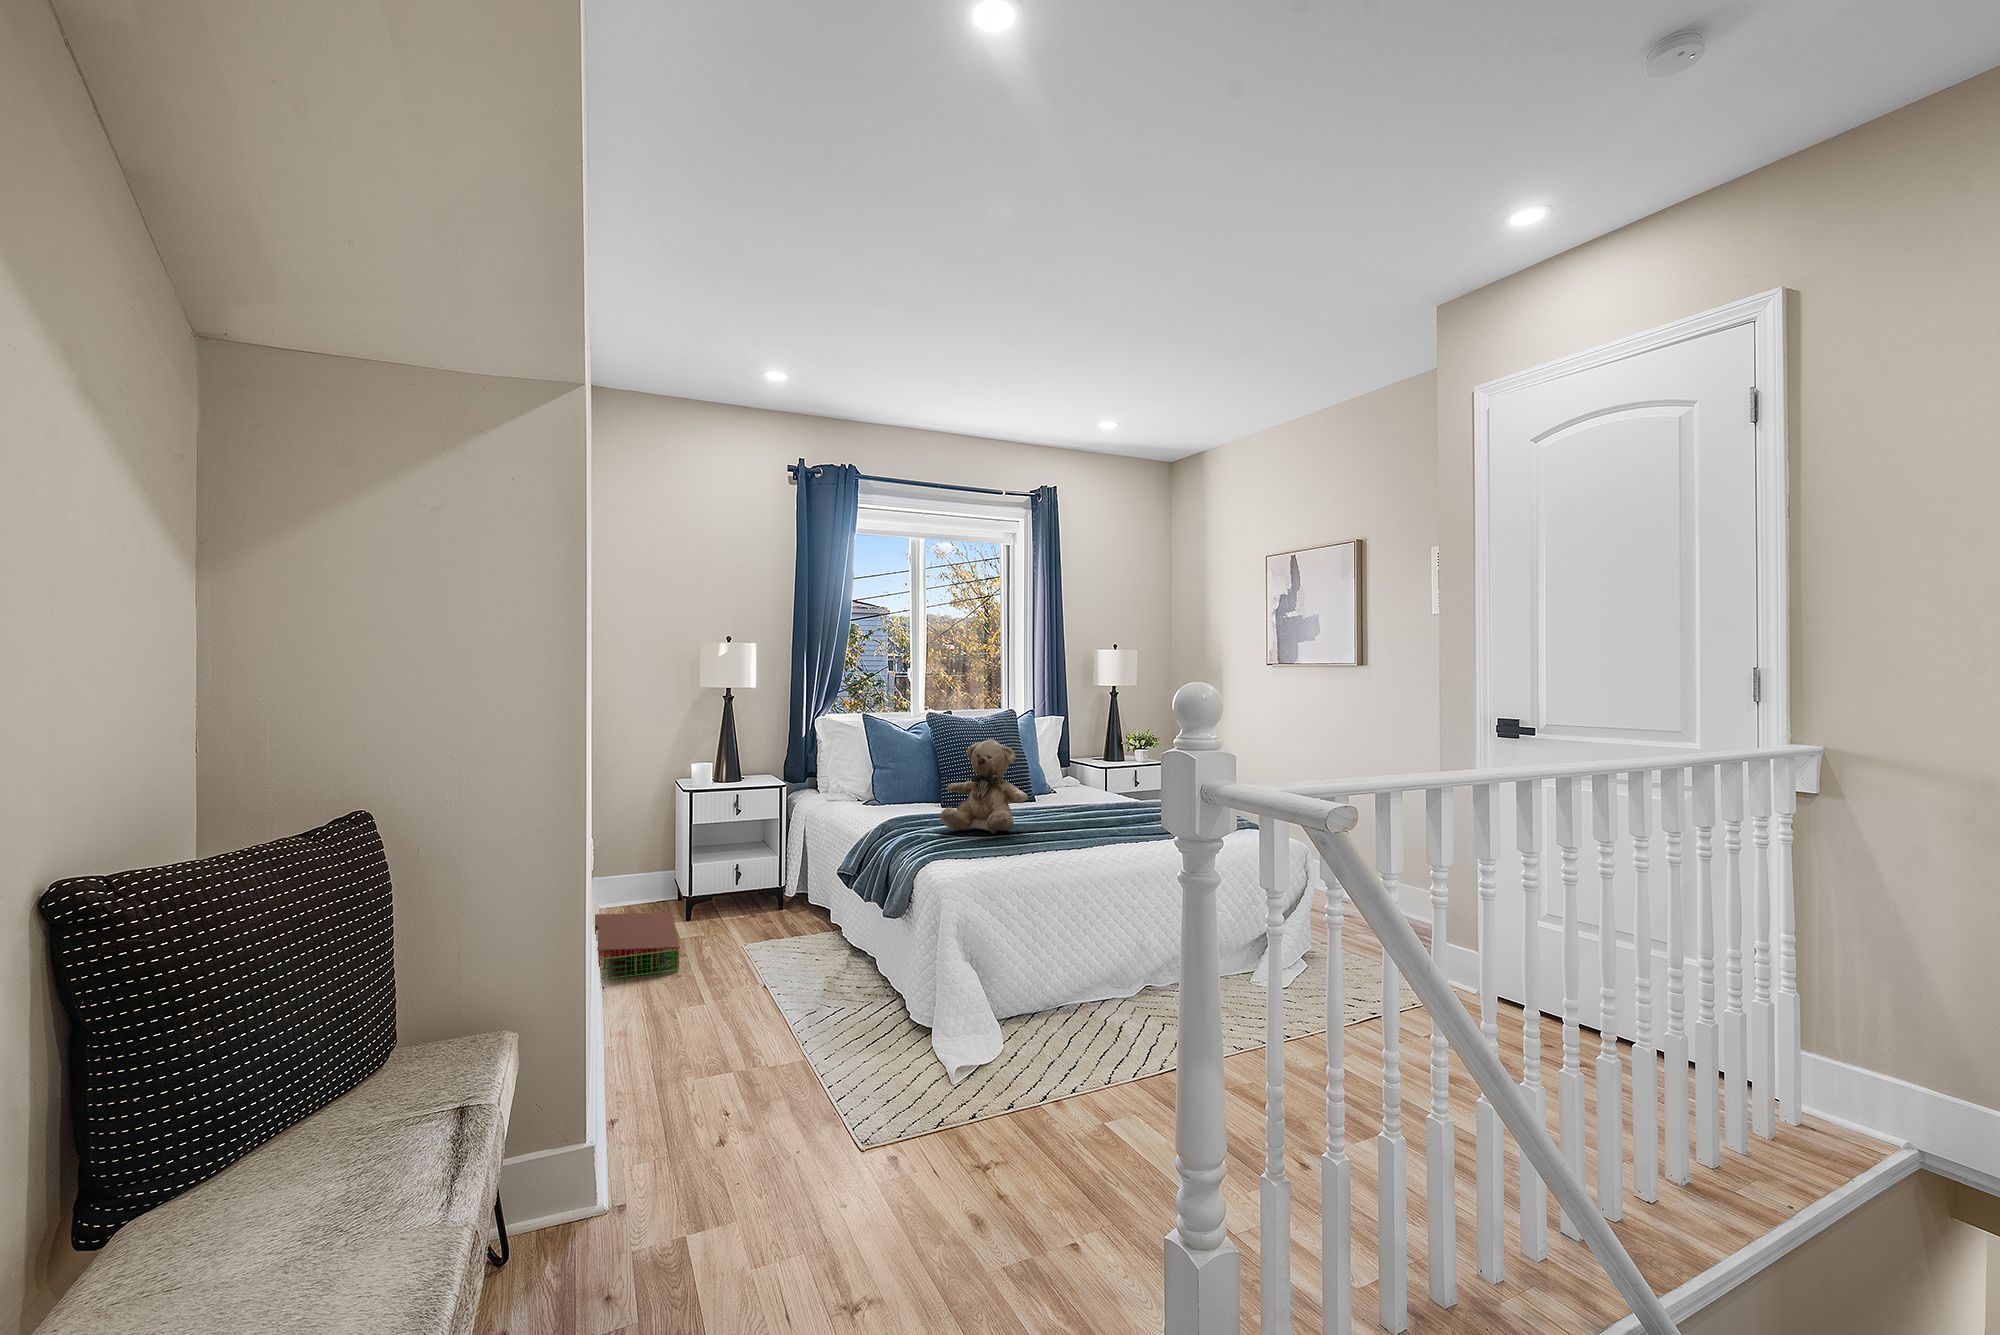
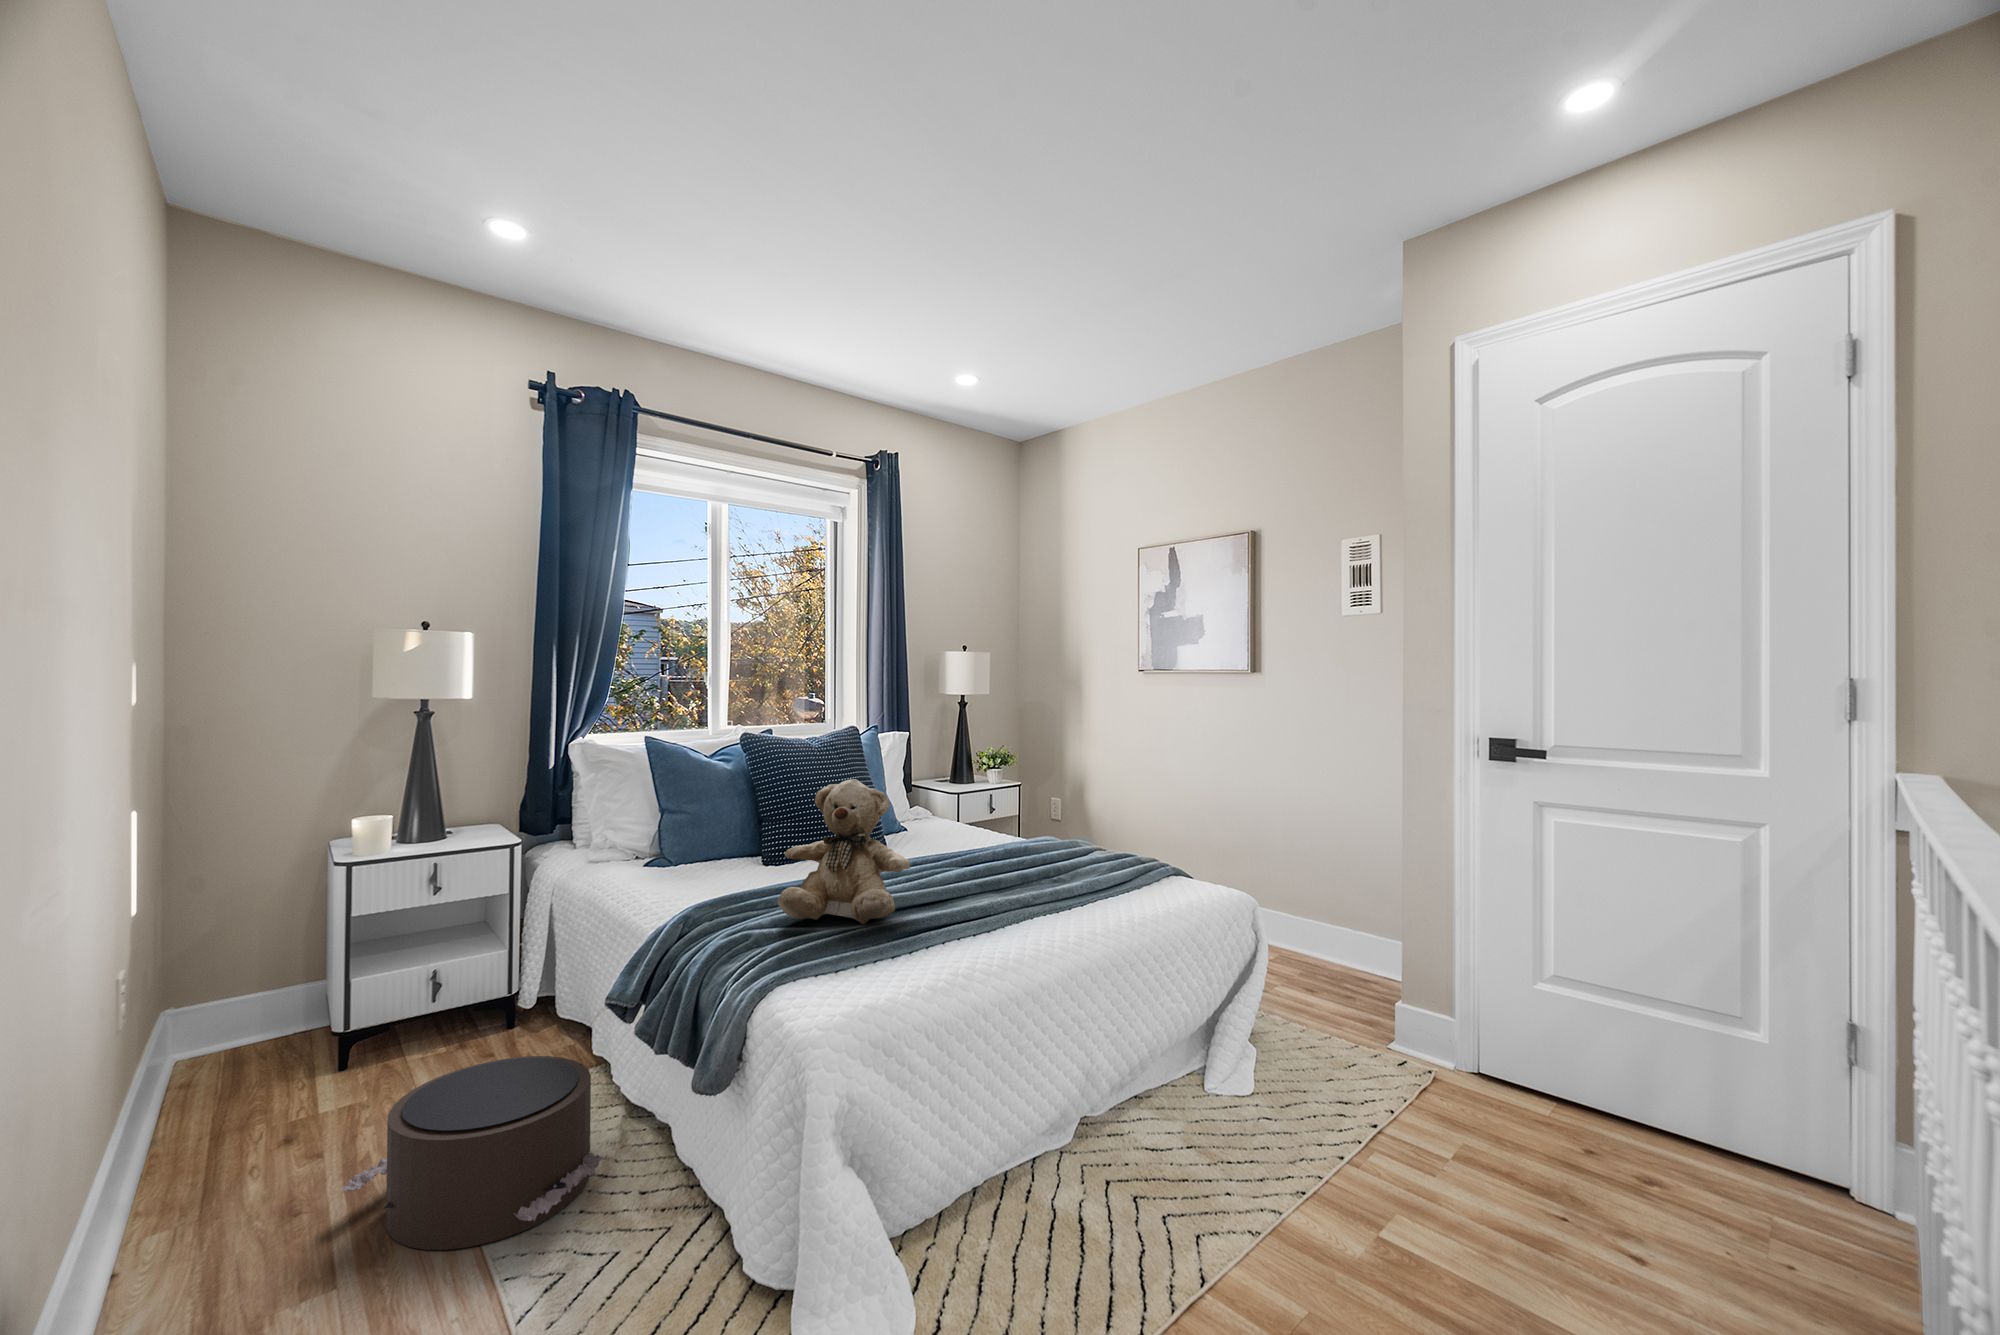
pouf: none [695,909,838,1001] -> present [341,1056,607,1250]
storage bin: present [595,913,680,979] -> none [134,1063,315,1236]

